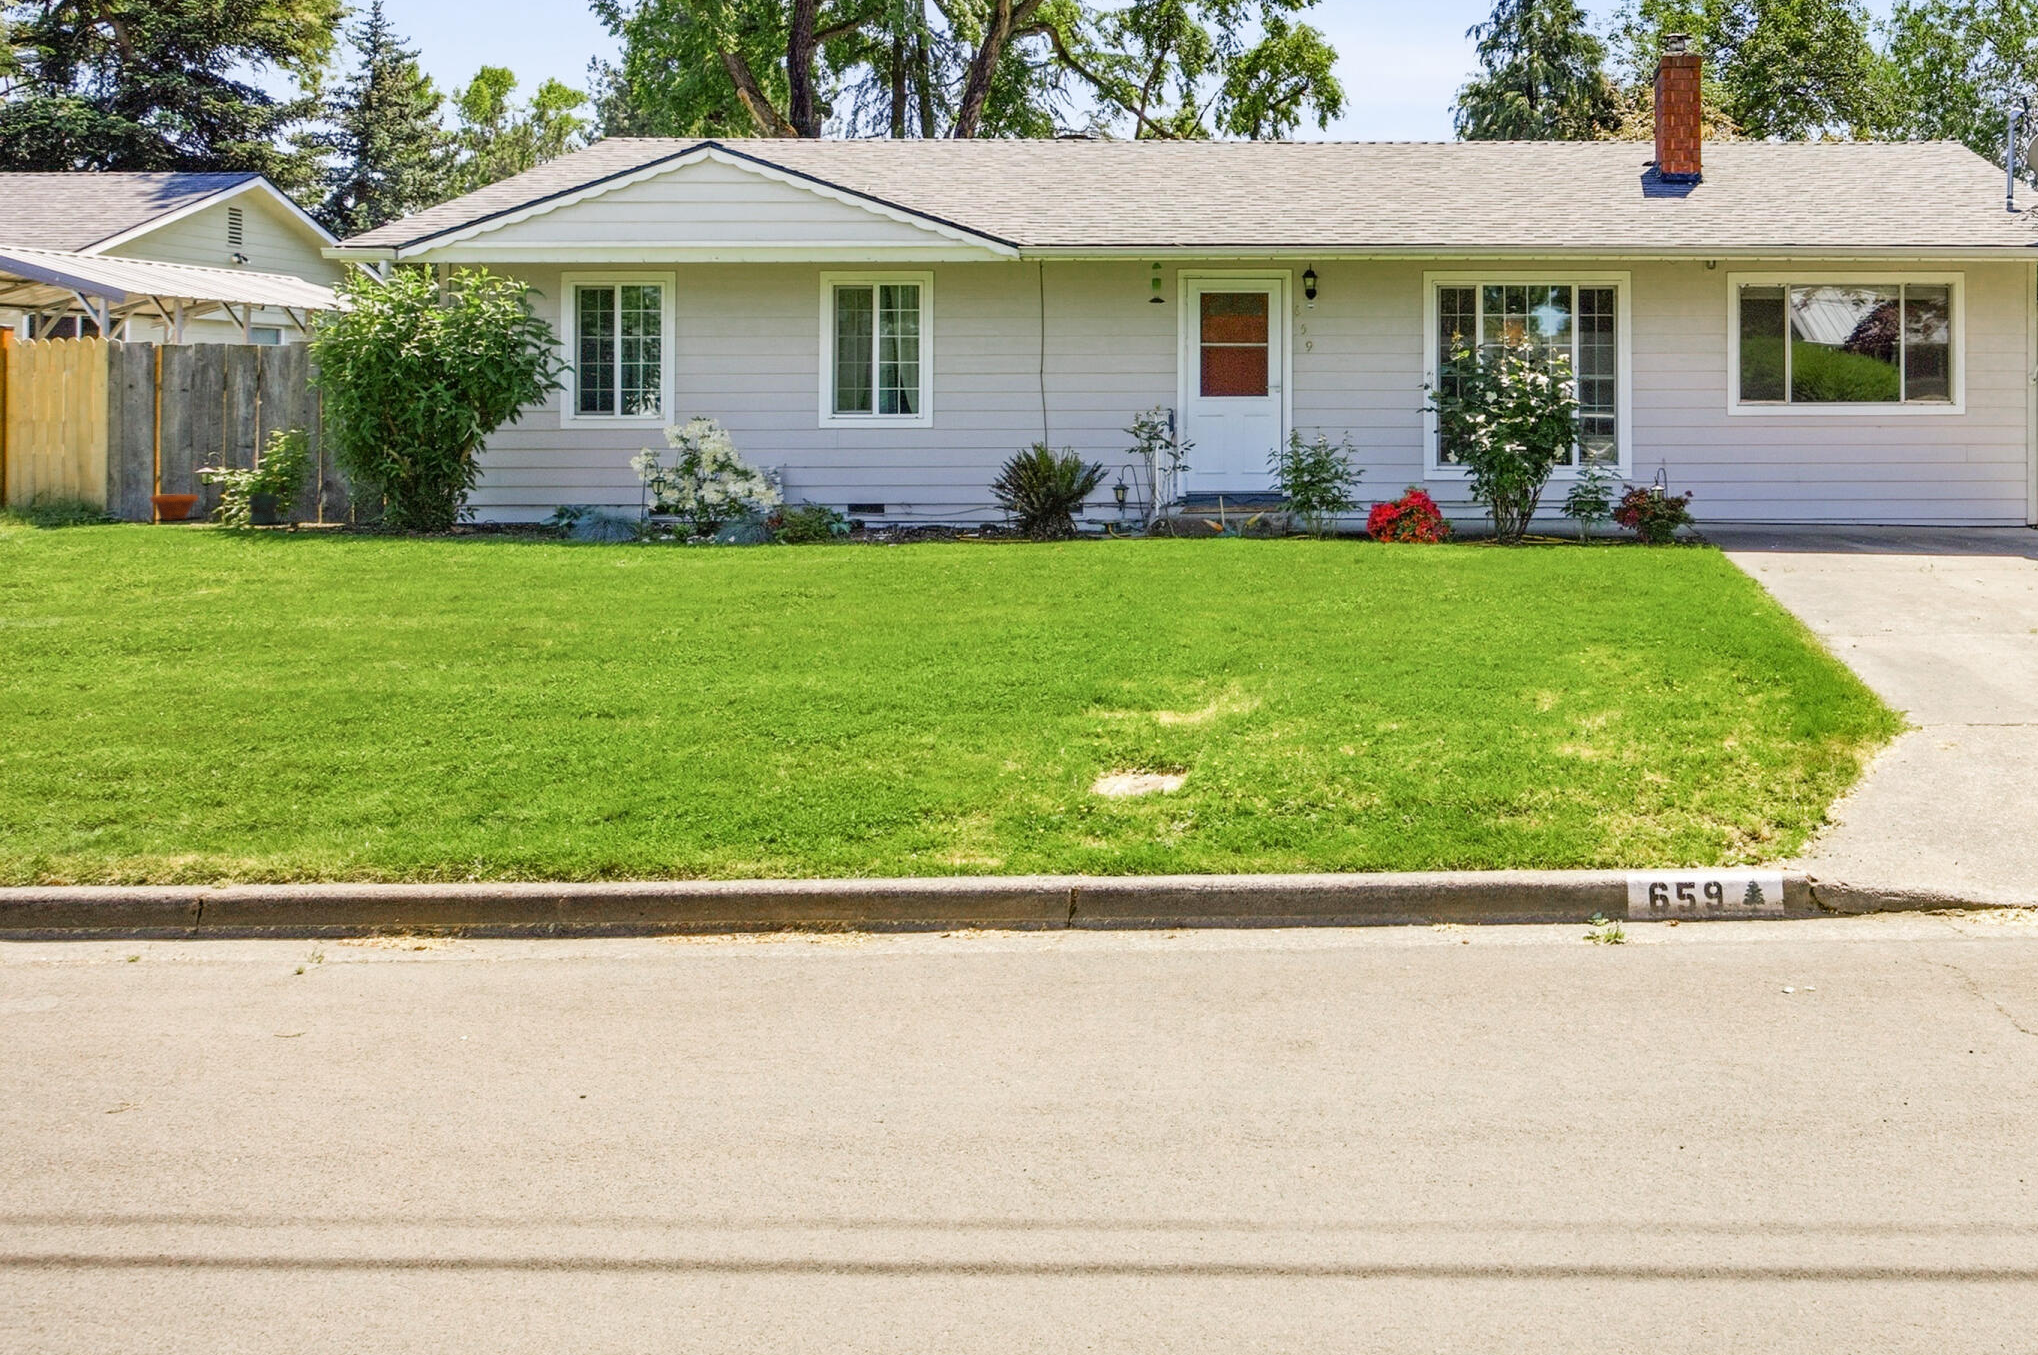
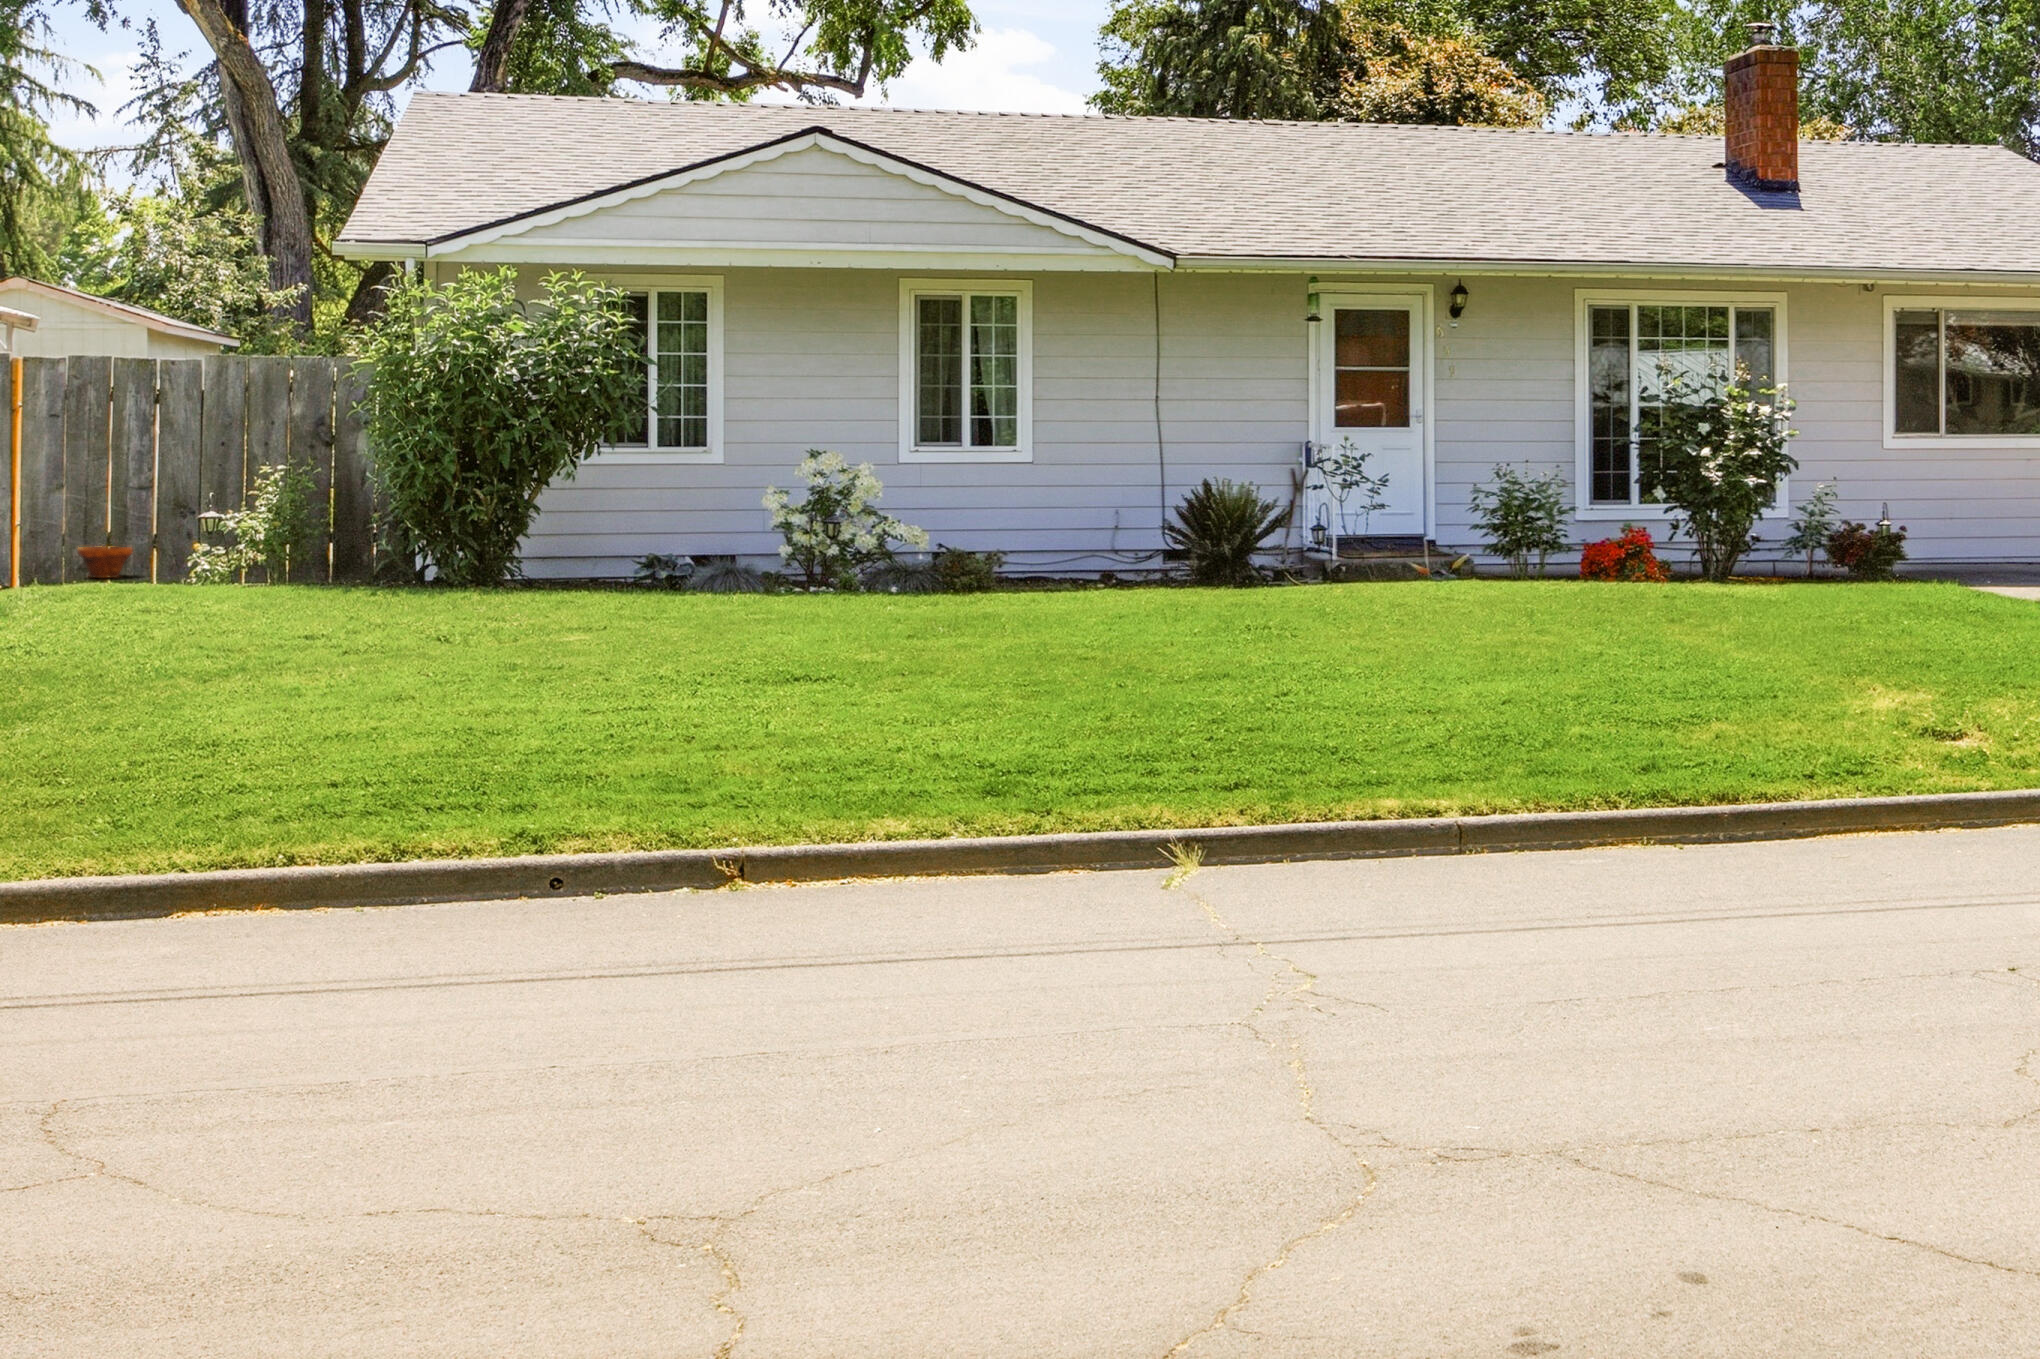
watering can: present [248,487,286,524] -> none [243,536,273,581]

